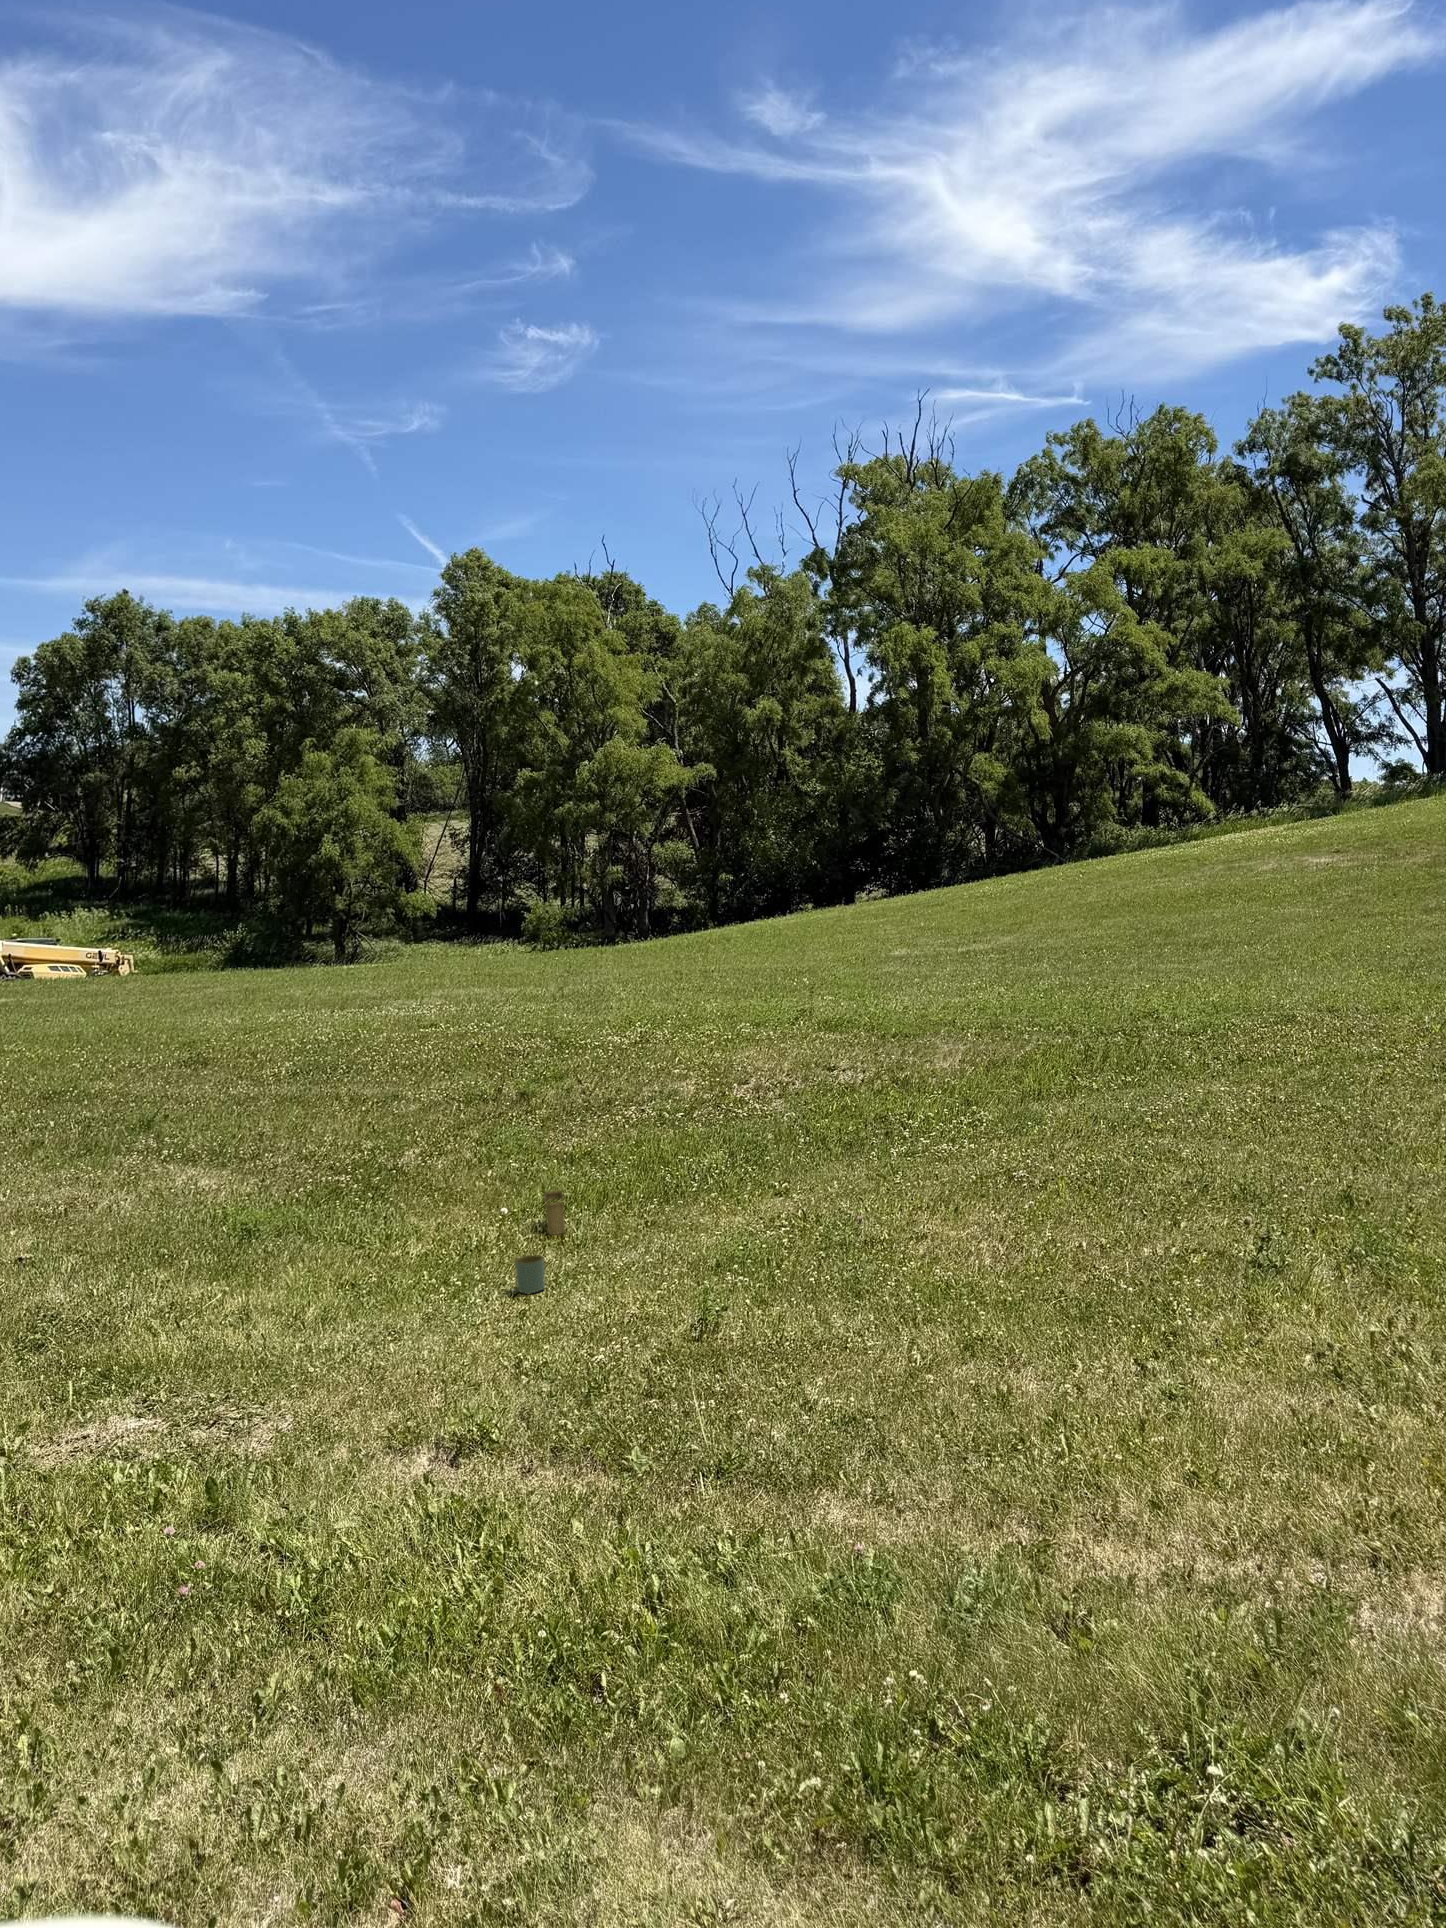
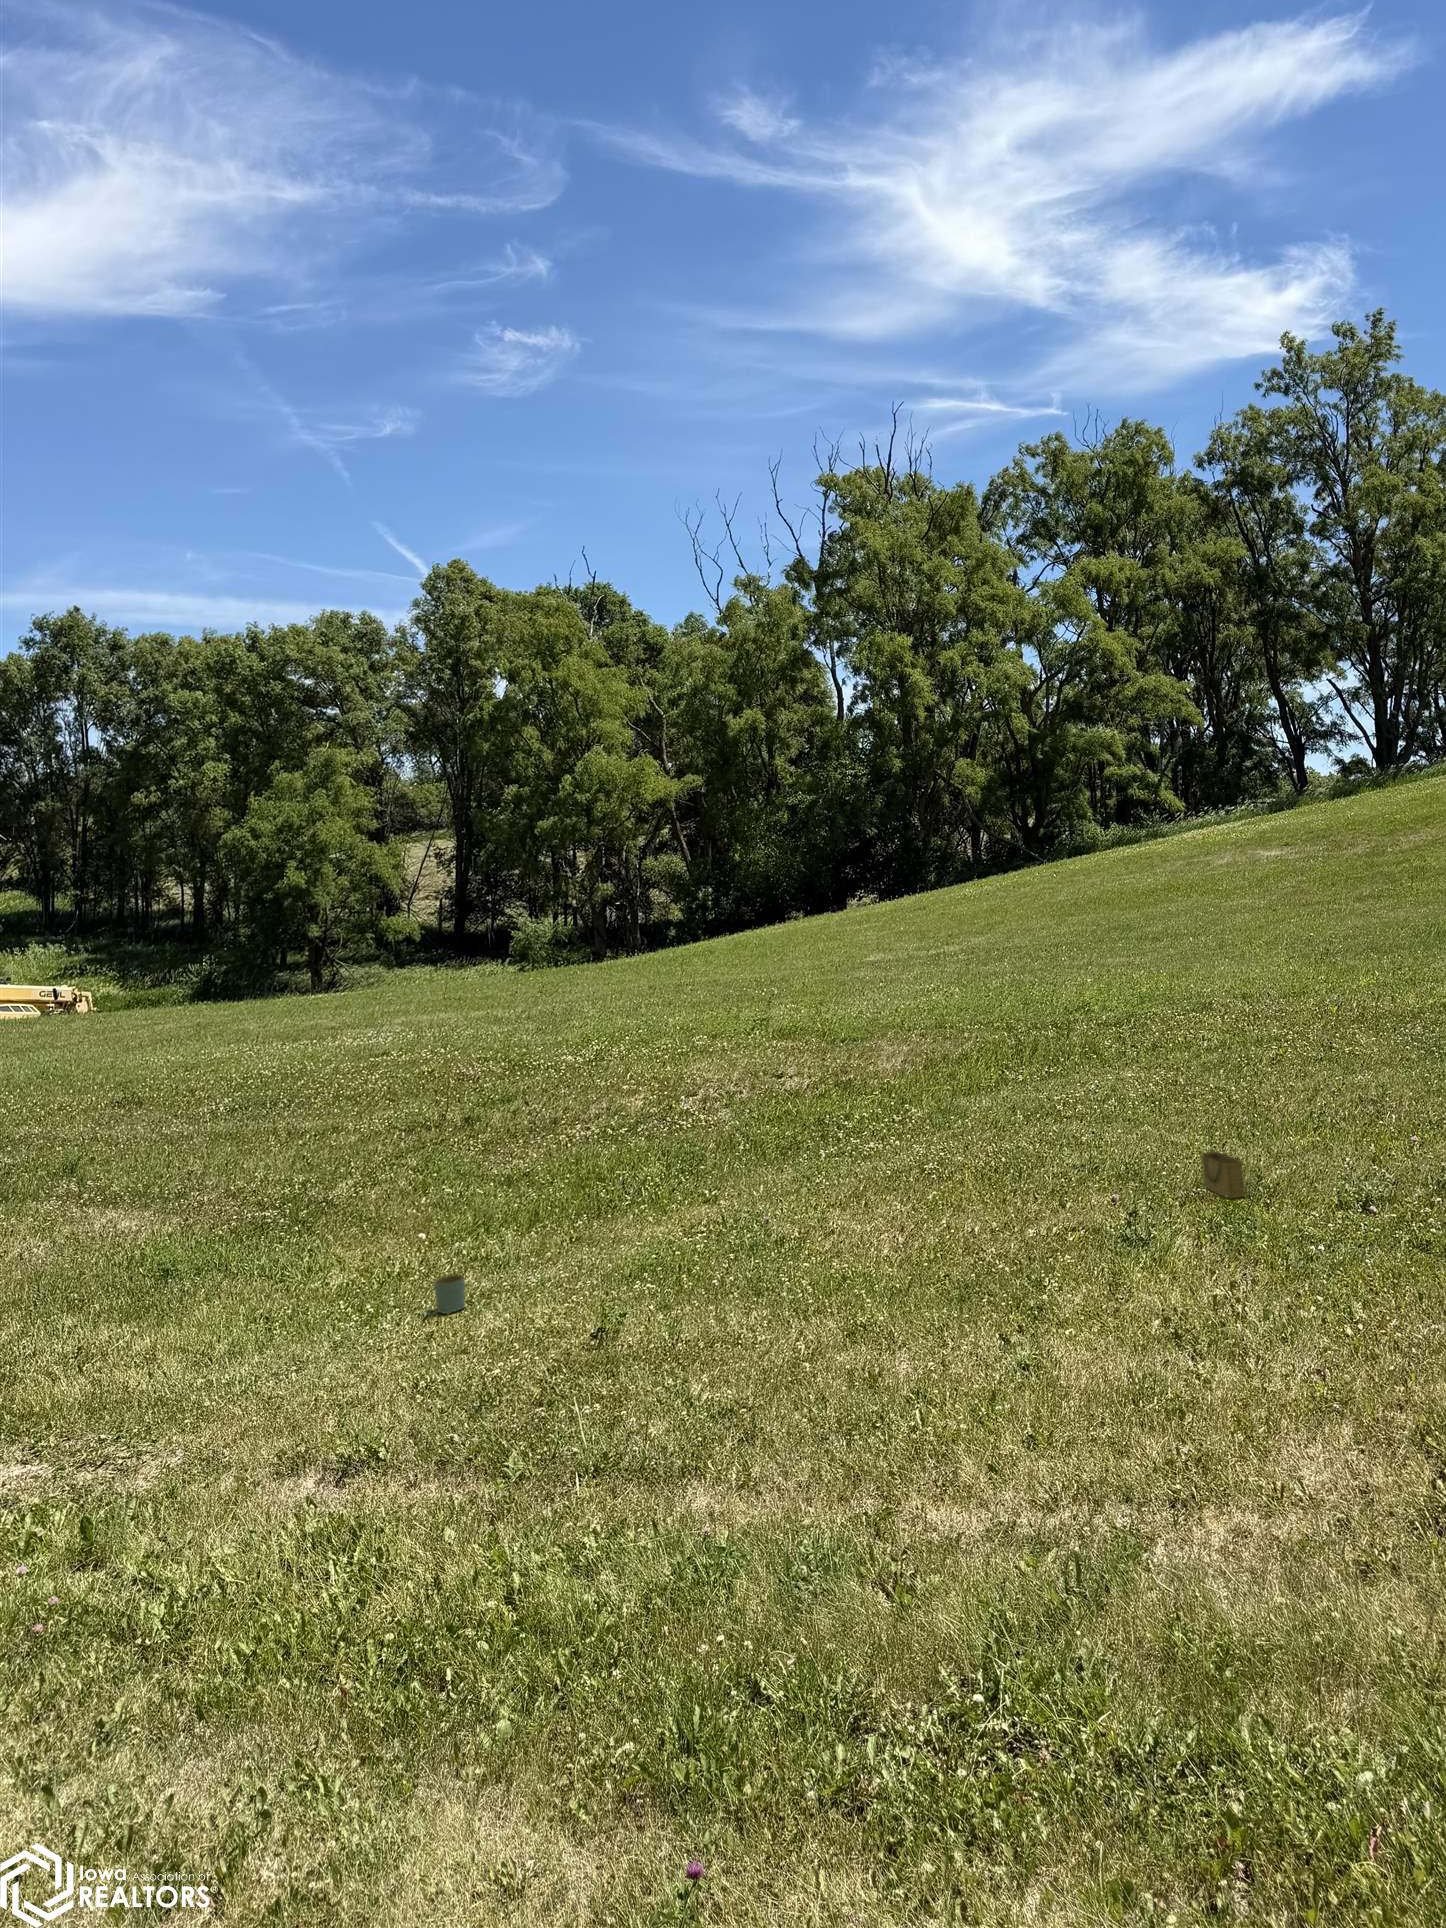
basket: present [544,1190,567,1235] -> present [1201,1151,1244,1199]

